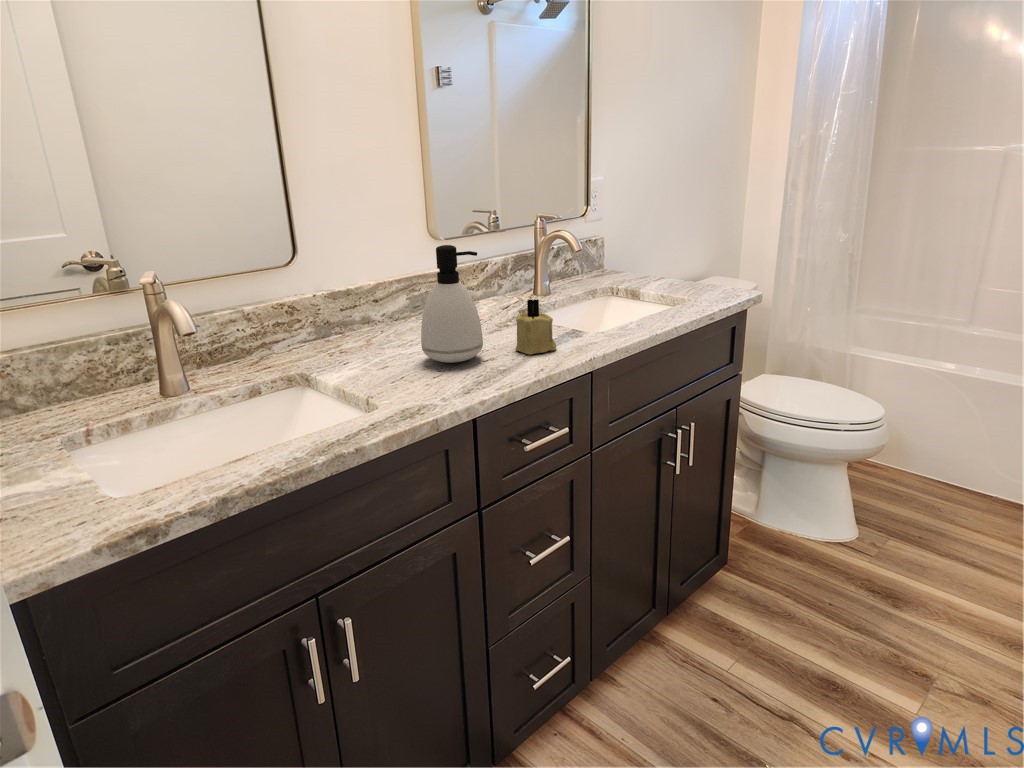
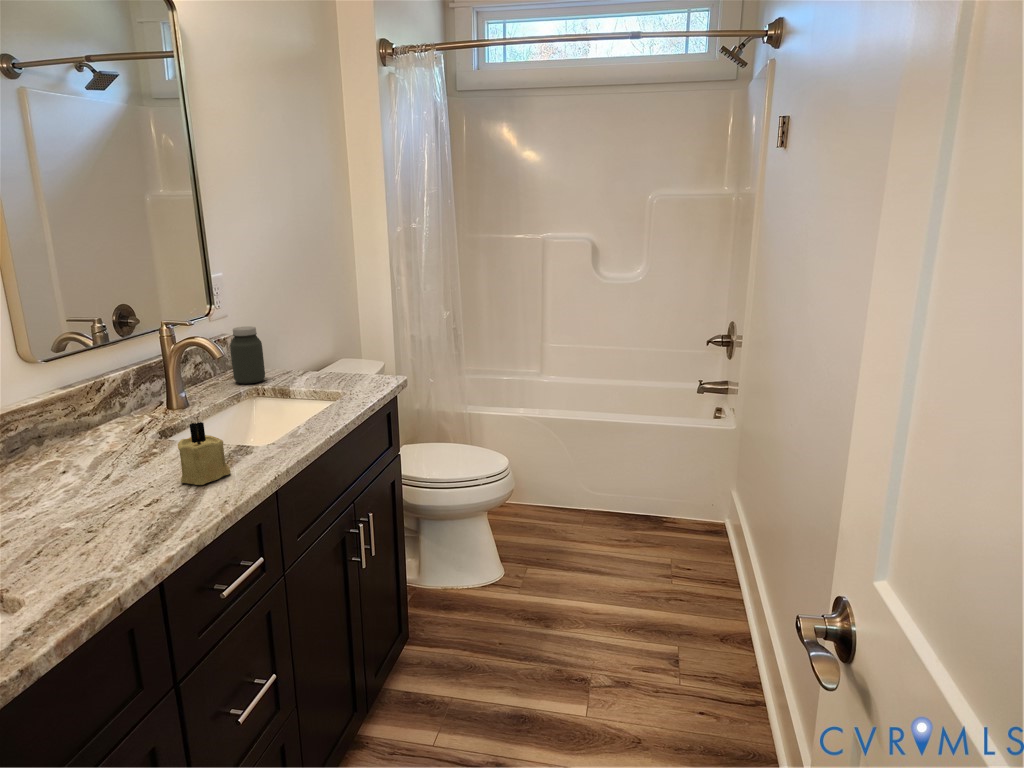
jar: none [597,227,626,282] -> present [230,326,265,384]
soap dispenser: present [421,245,483,363] -> none [53,375,143,517]

